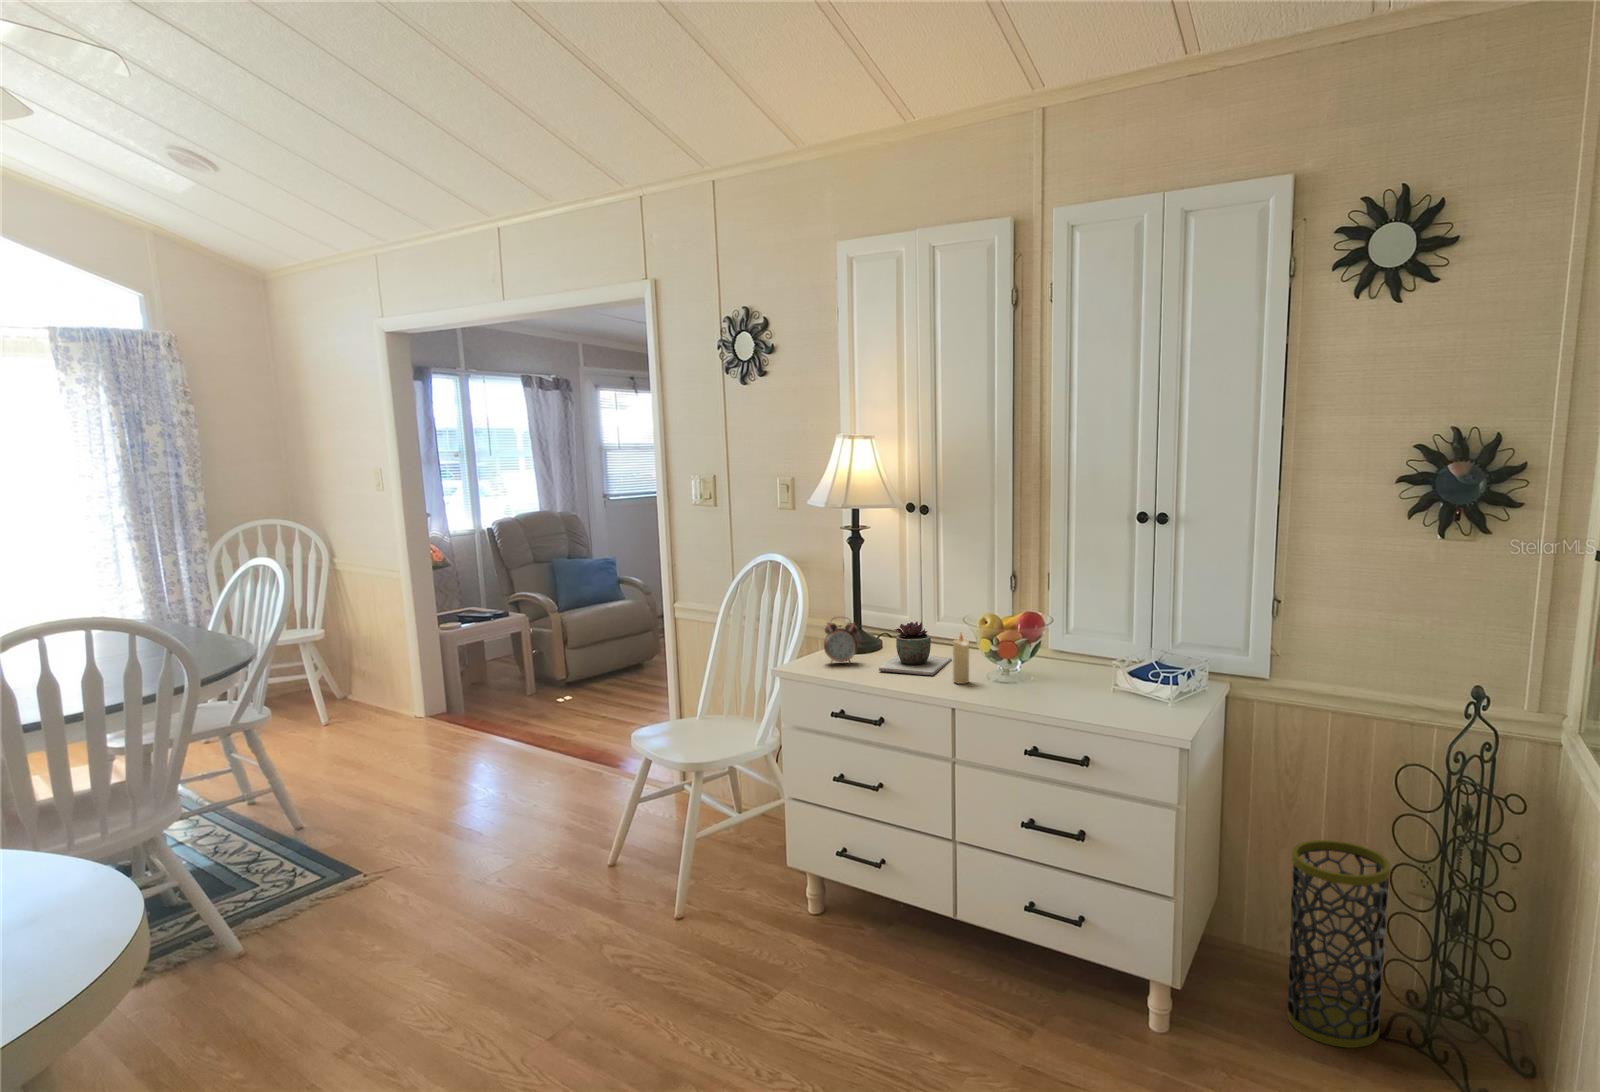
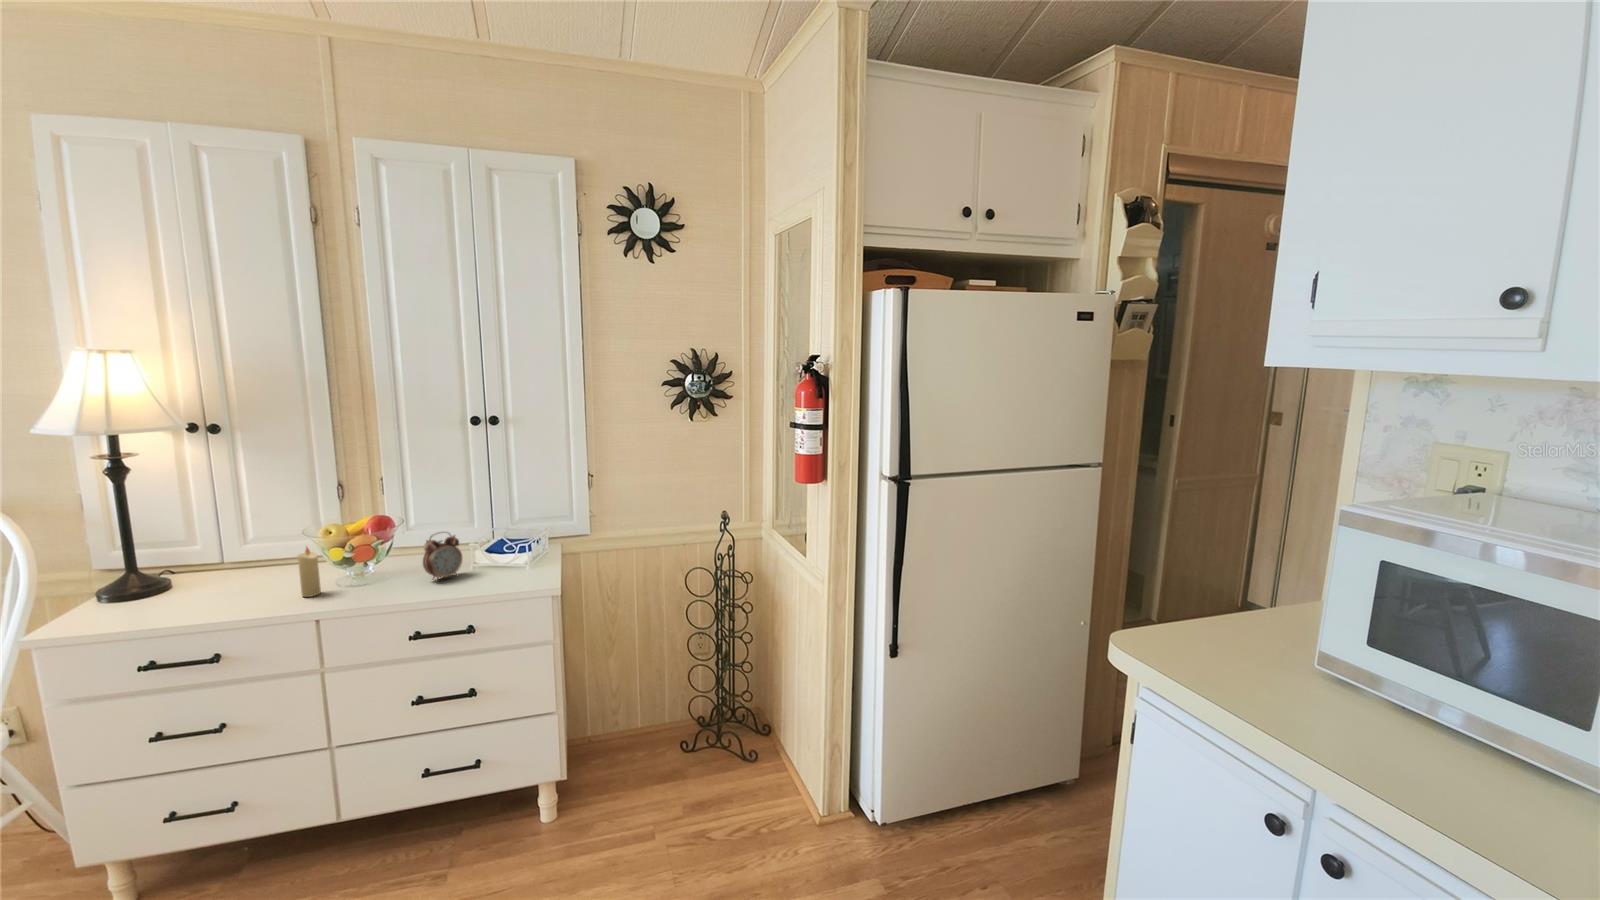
alarm clock: present [824,617,858,663] -> present [423,535,462,581]
succulent plant: present [879,622,952,675] -> none [192,544,278,608]
trash can: present [1287,840,1390,1048] -> none [622,628,684,769]

